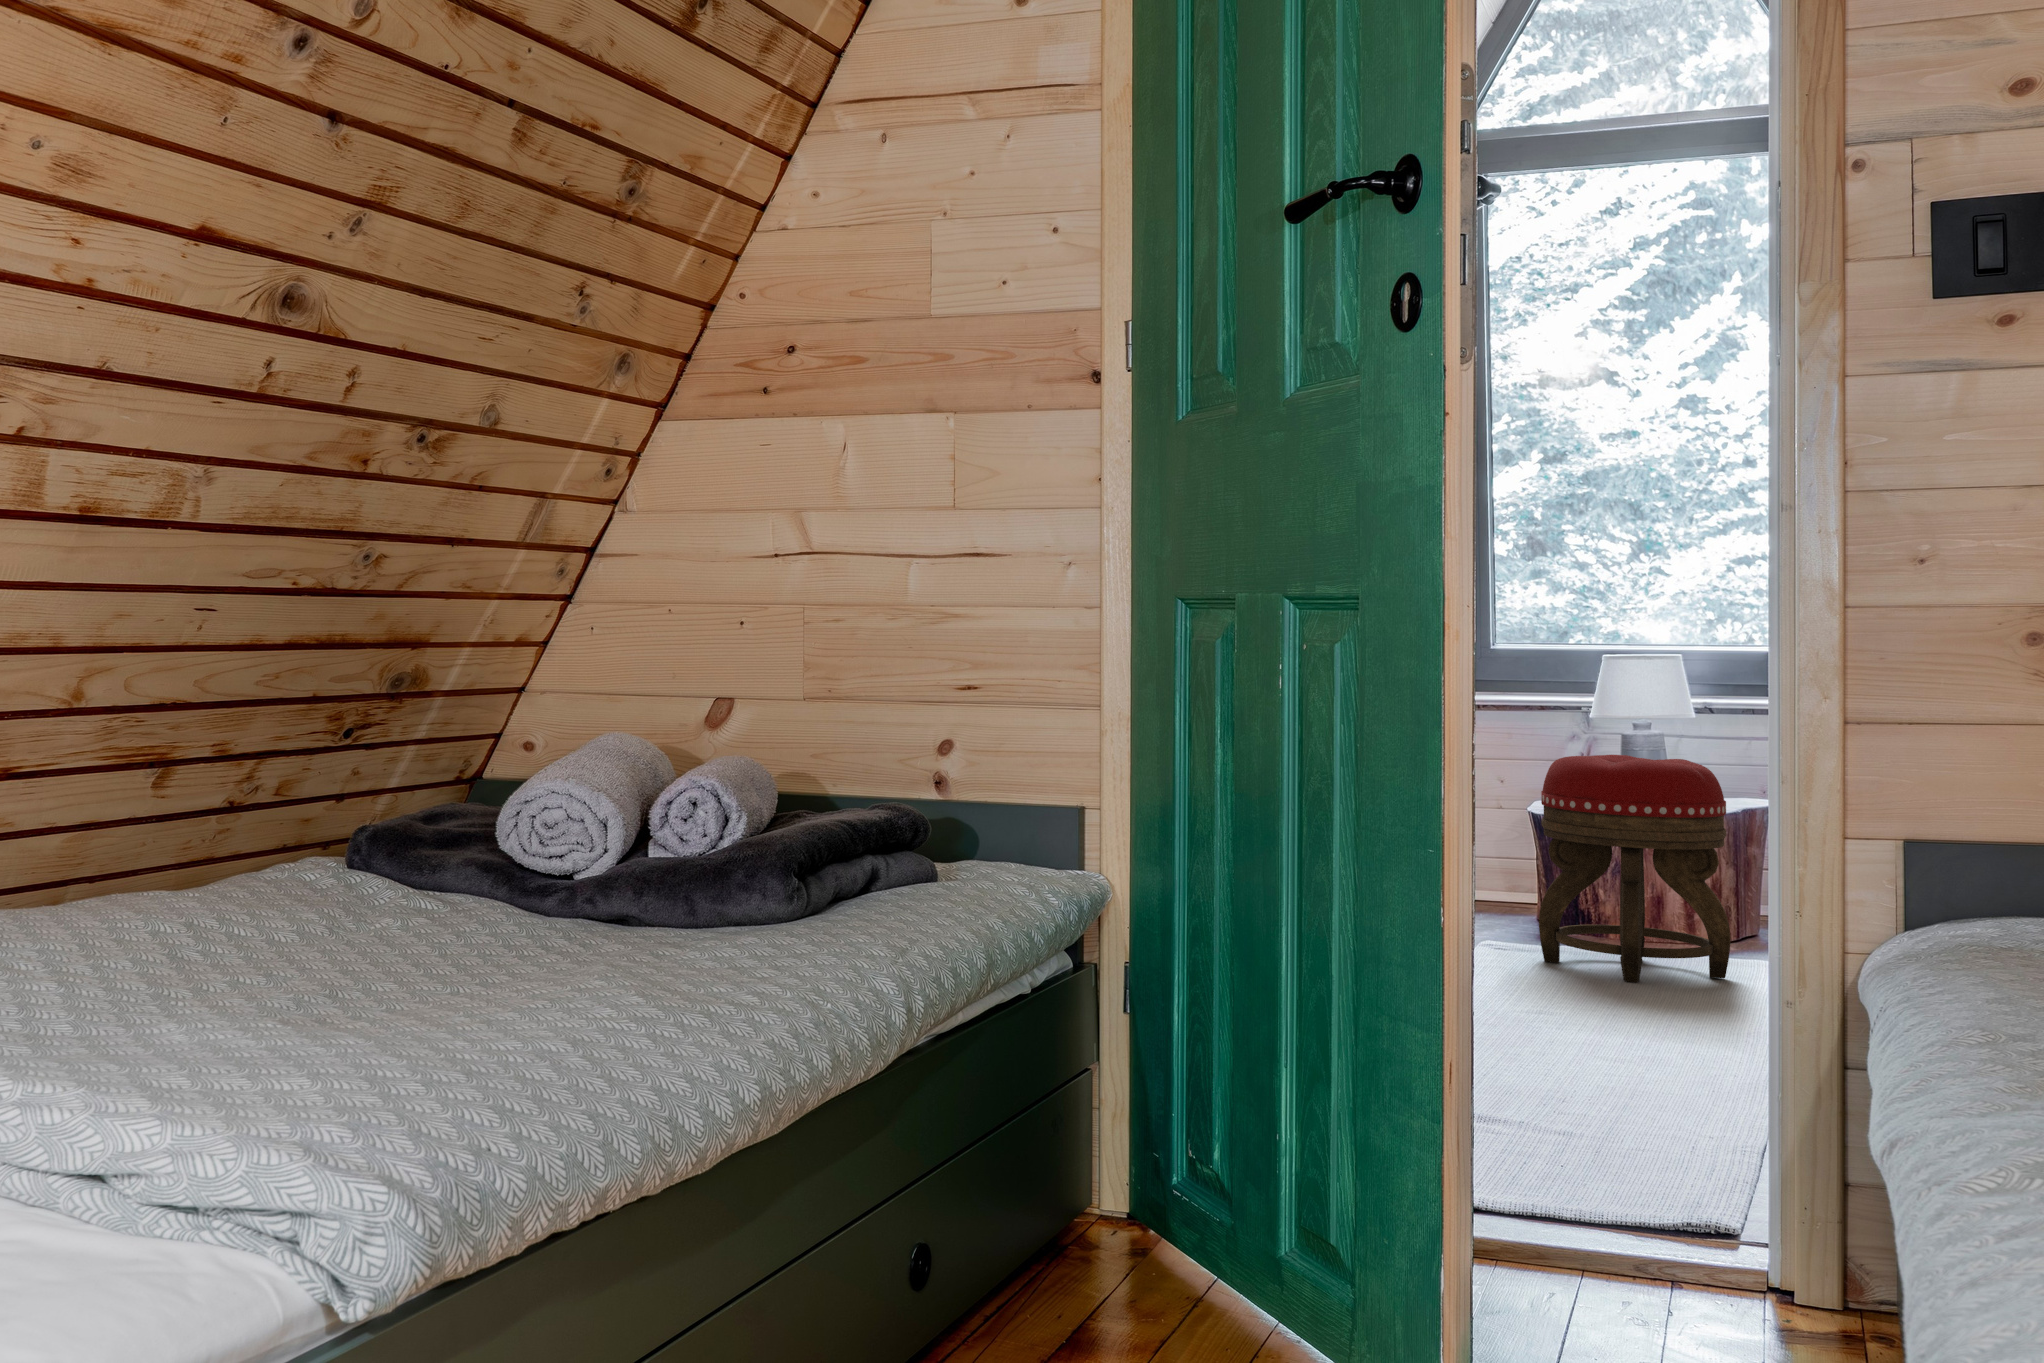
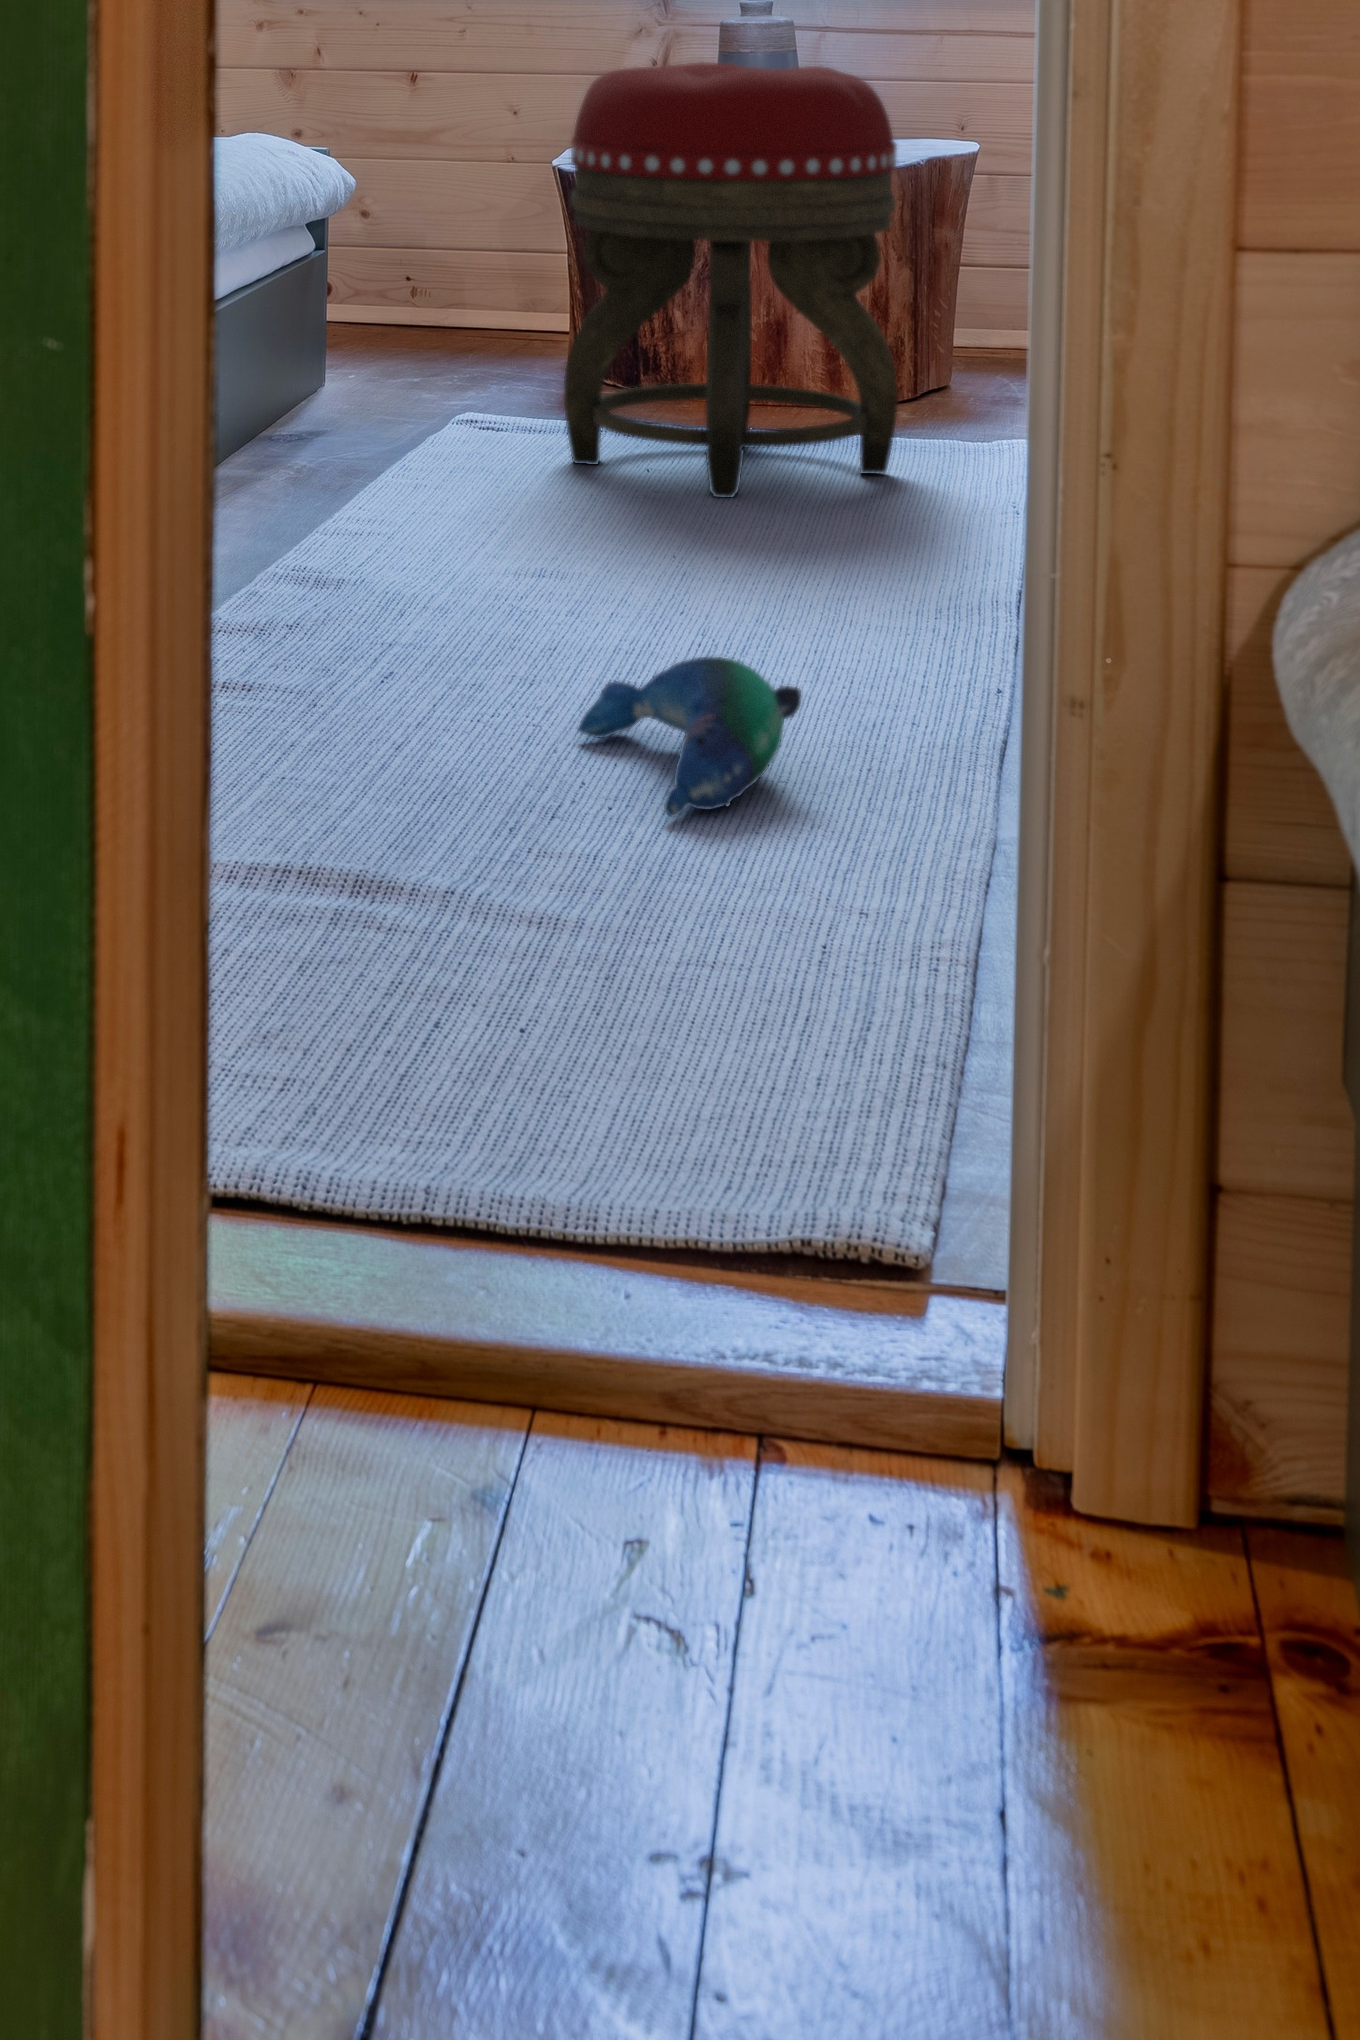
plush toy: none [1564,1033,1678,1099] -> present [578,657,801,817]

